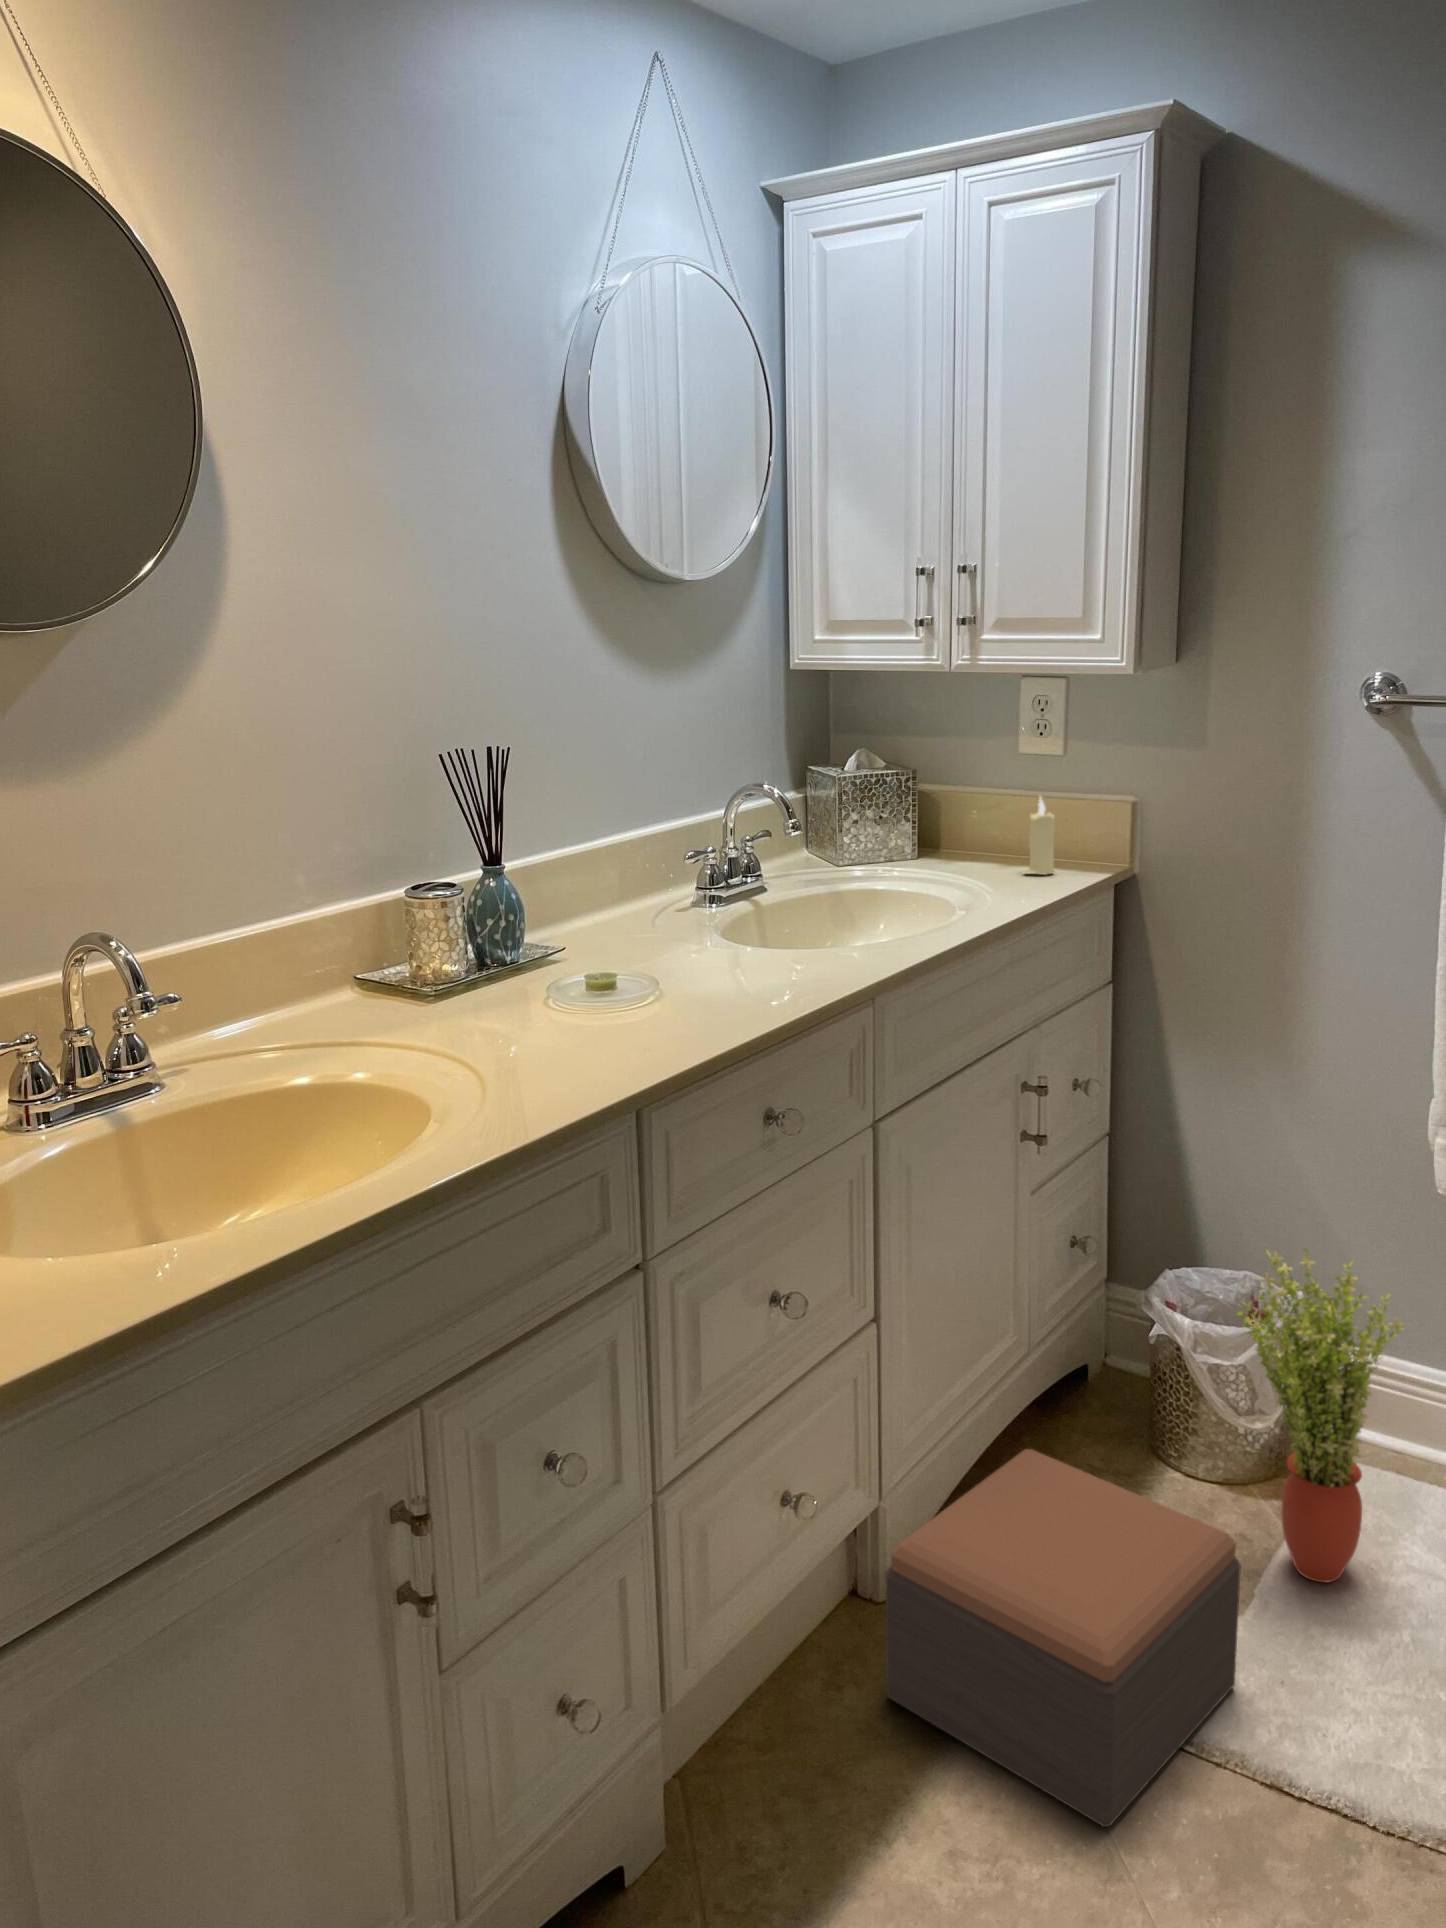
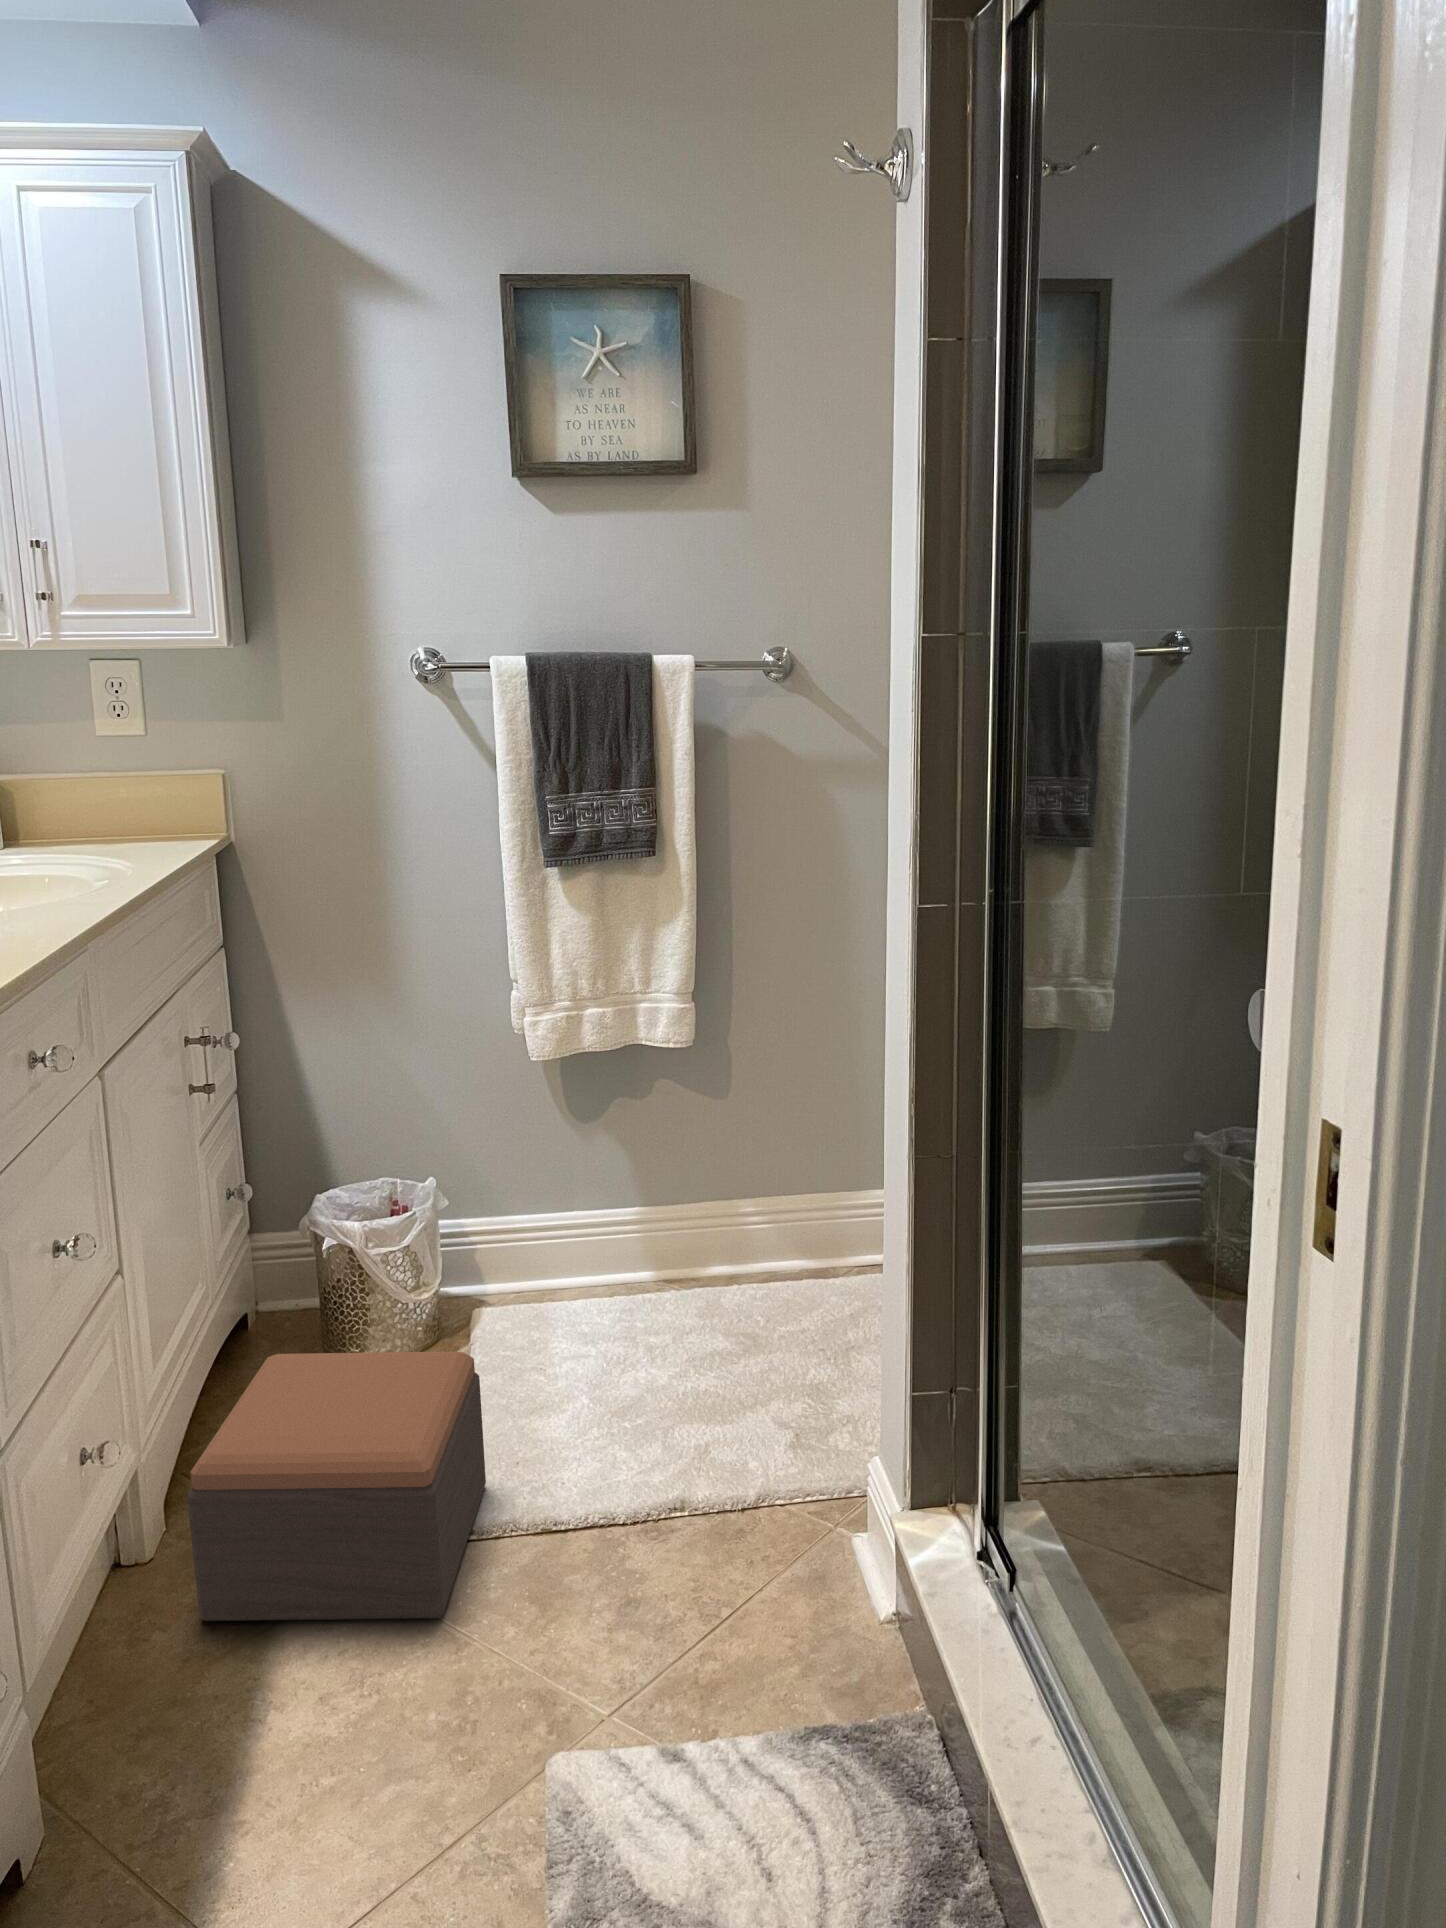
candle: present [1025,797,1055,875] -> none [133,768,164,845]
potted plant: present [1238,1249,1404,1583] -> none [420,1116,550,1394]

